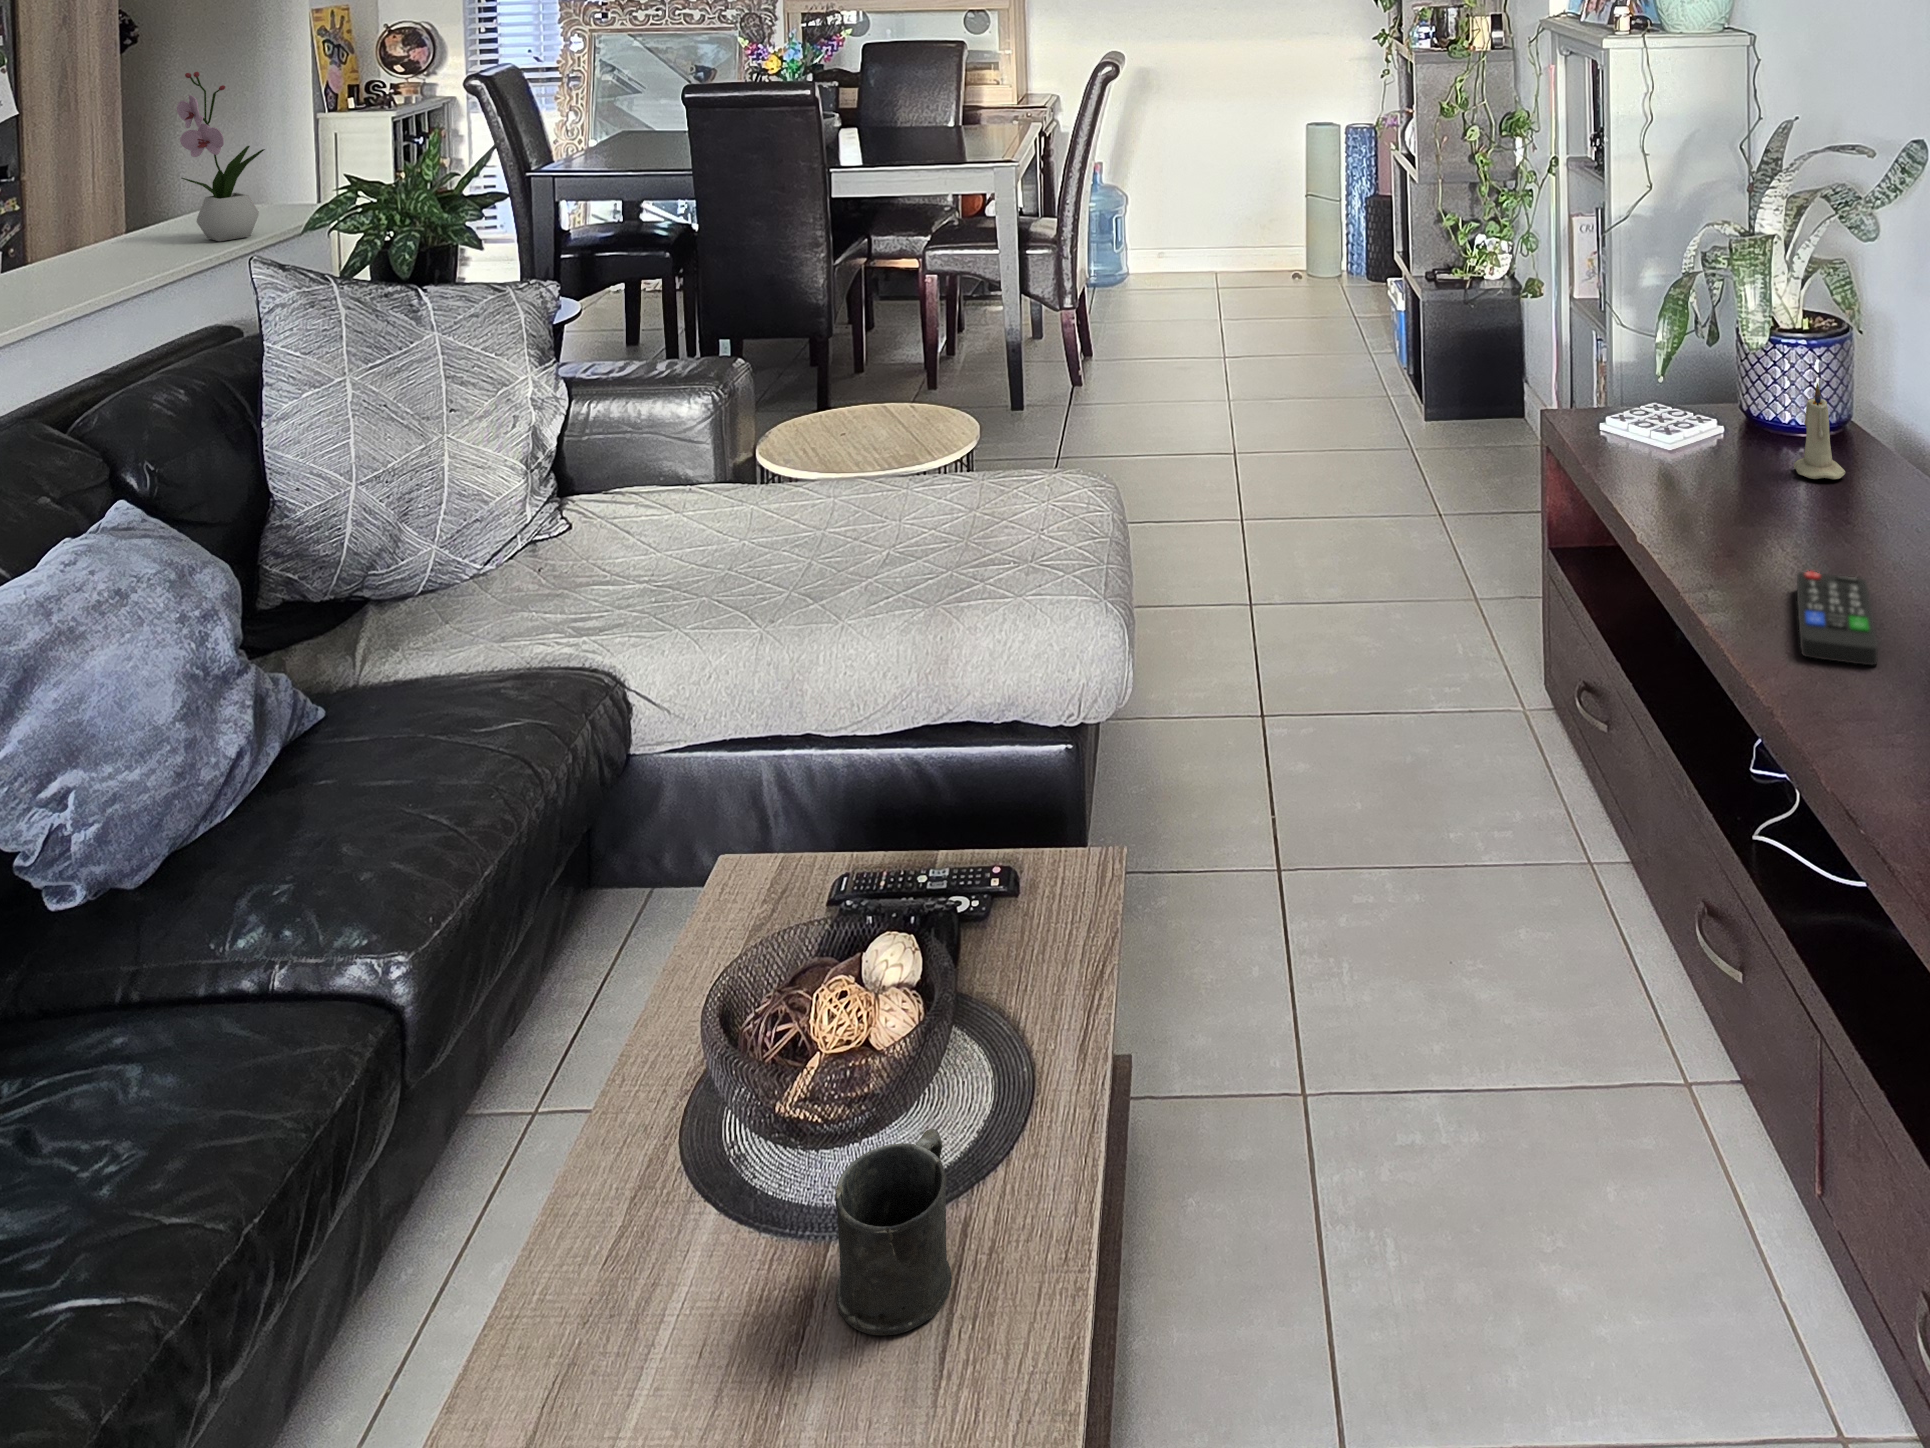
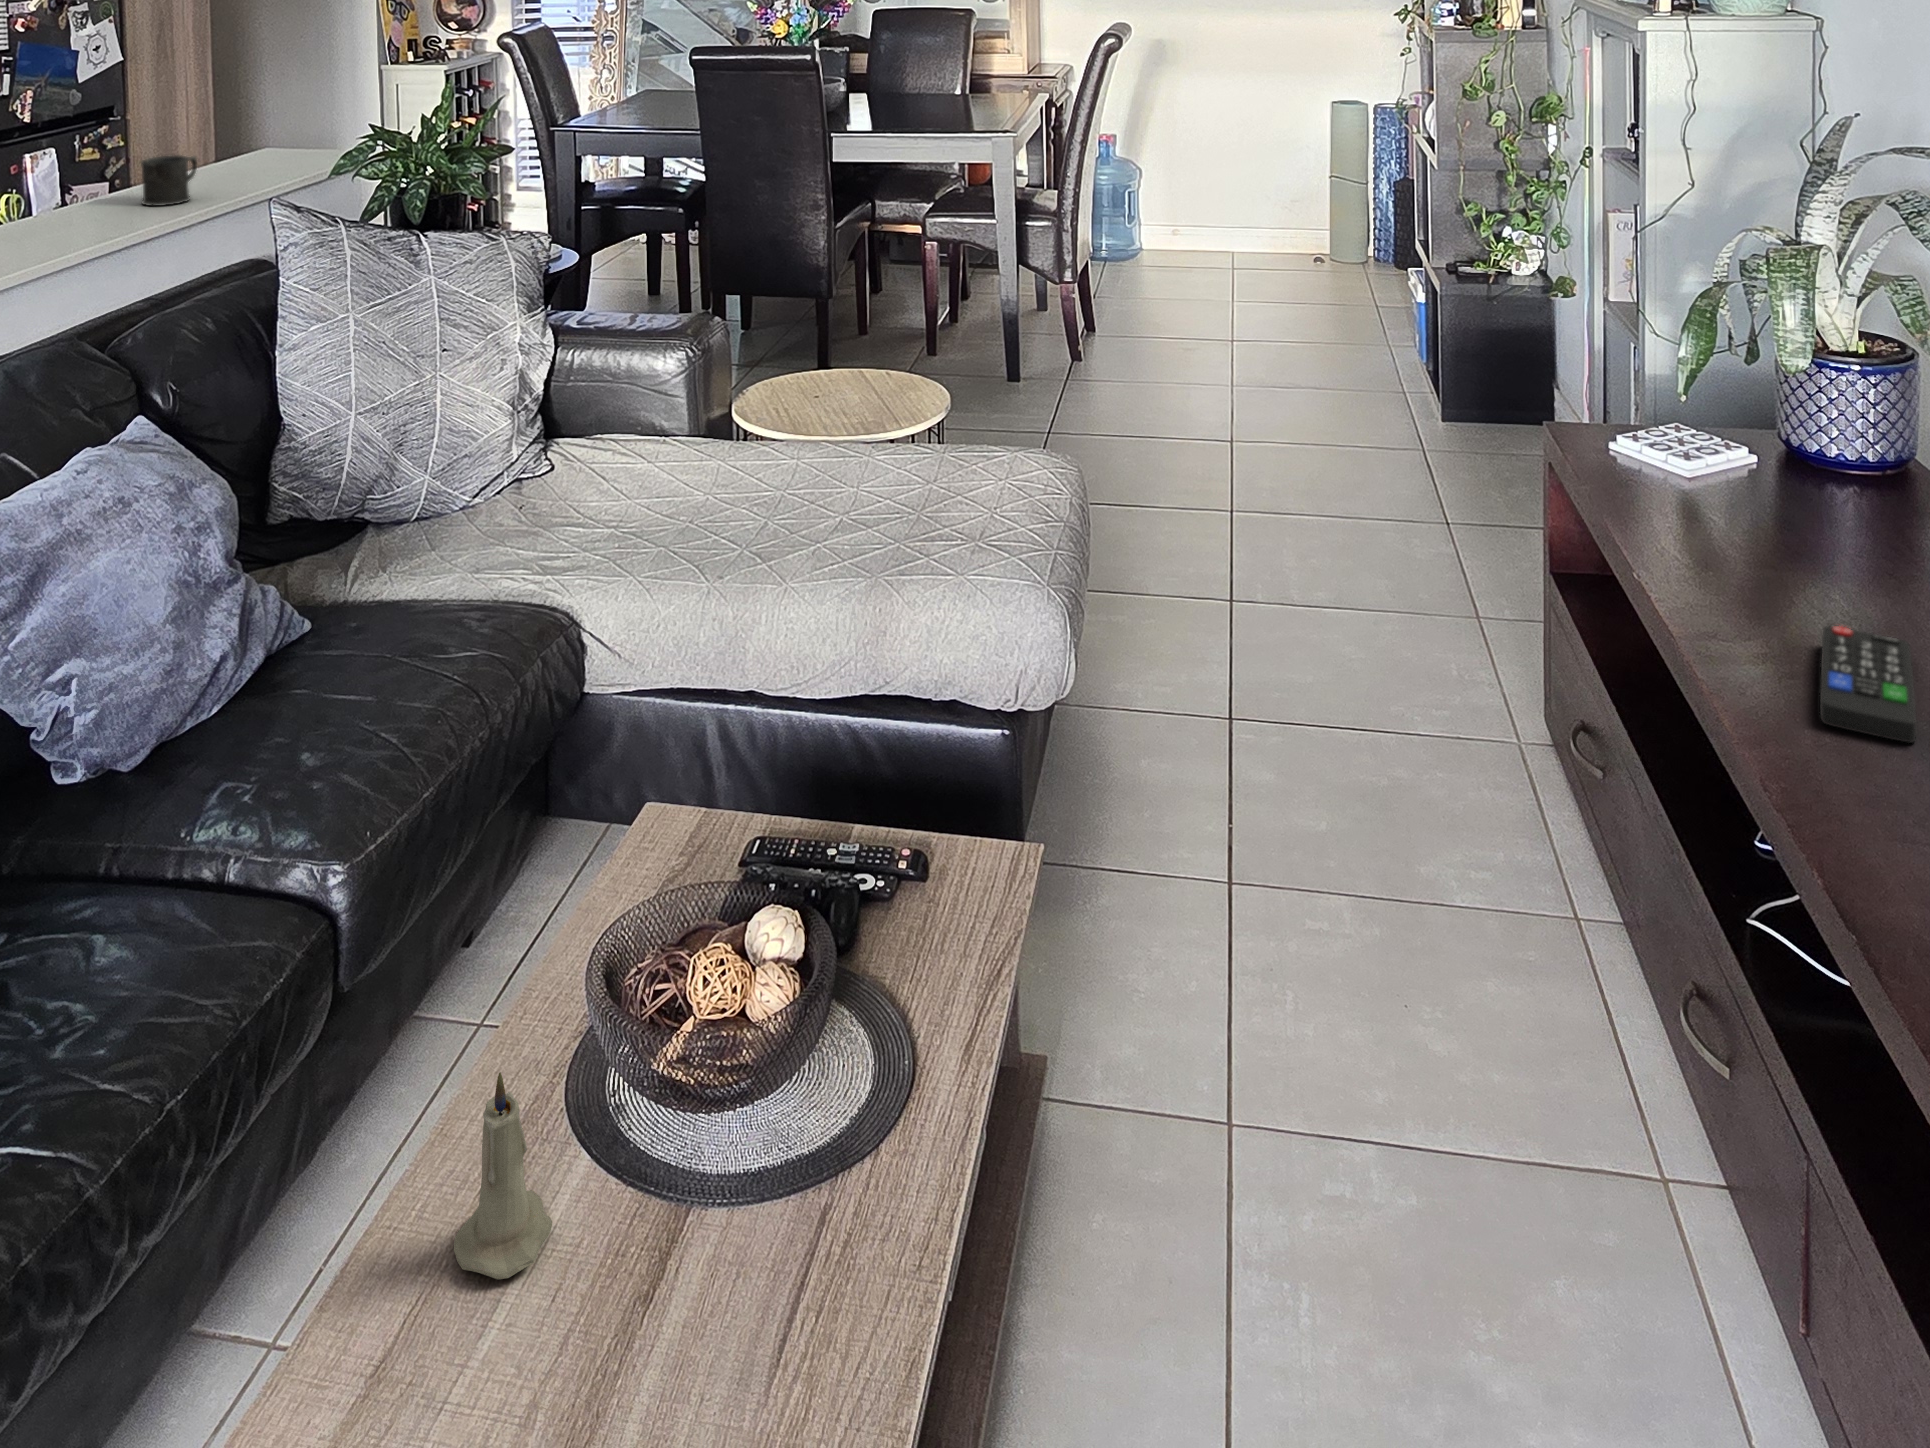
flower arrangement: present [177,72,265,241] -> none [231,25,305,180]
candle: present [1794,383,1845,479] -> present [454,1072,552,1279]
mug: present [835,1129,952,1335] -> present [141,155,197,206]

